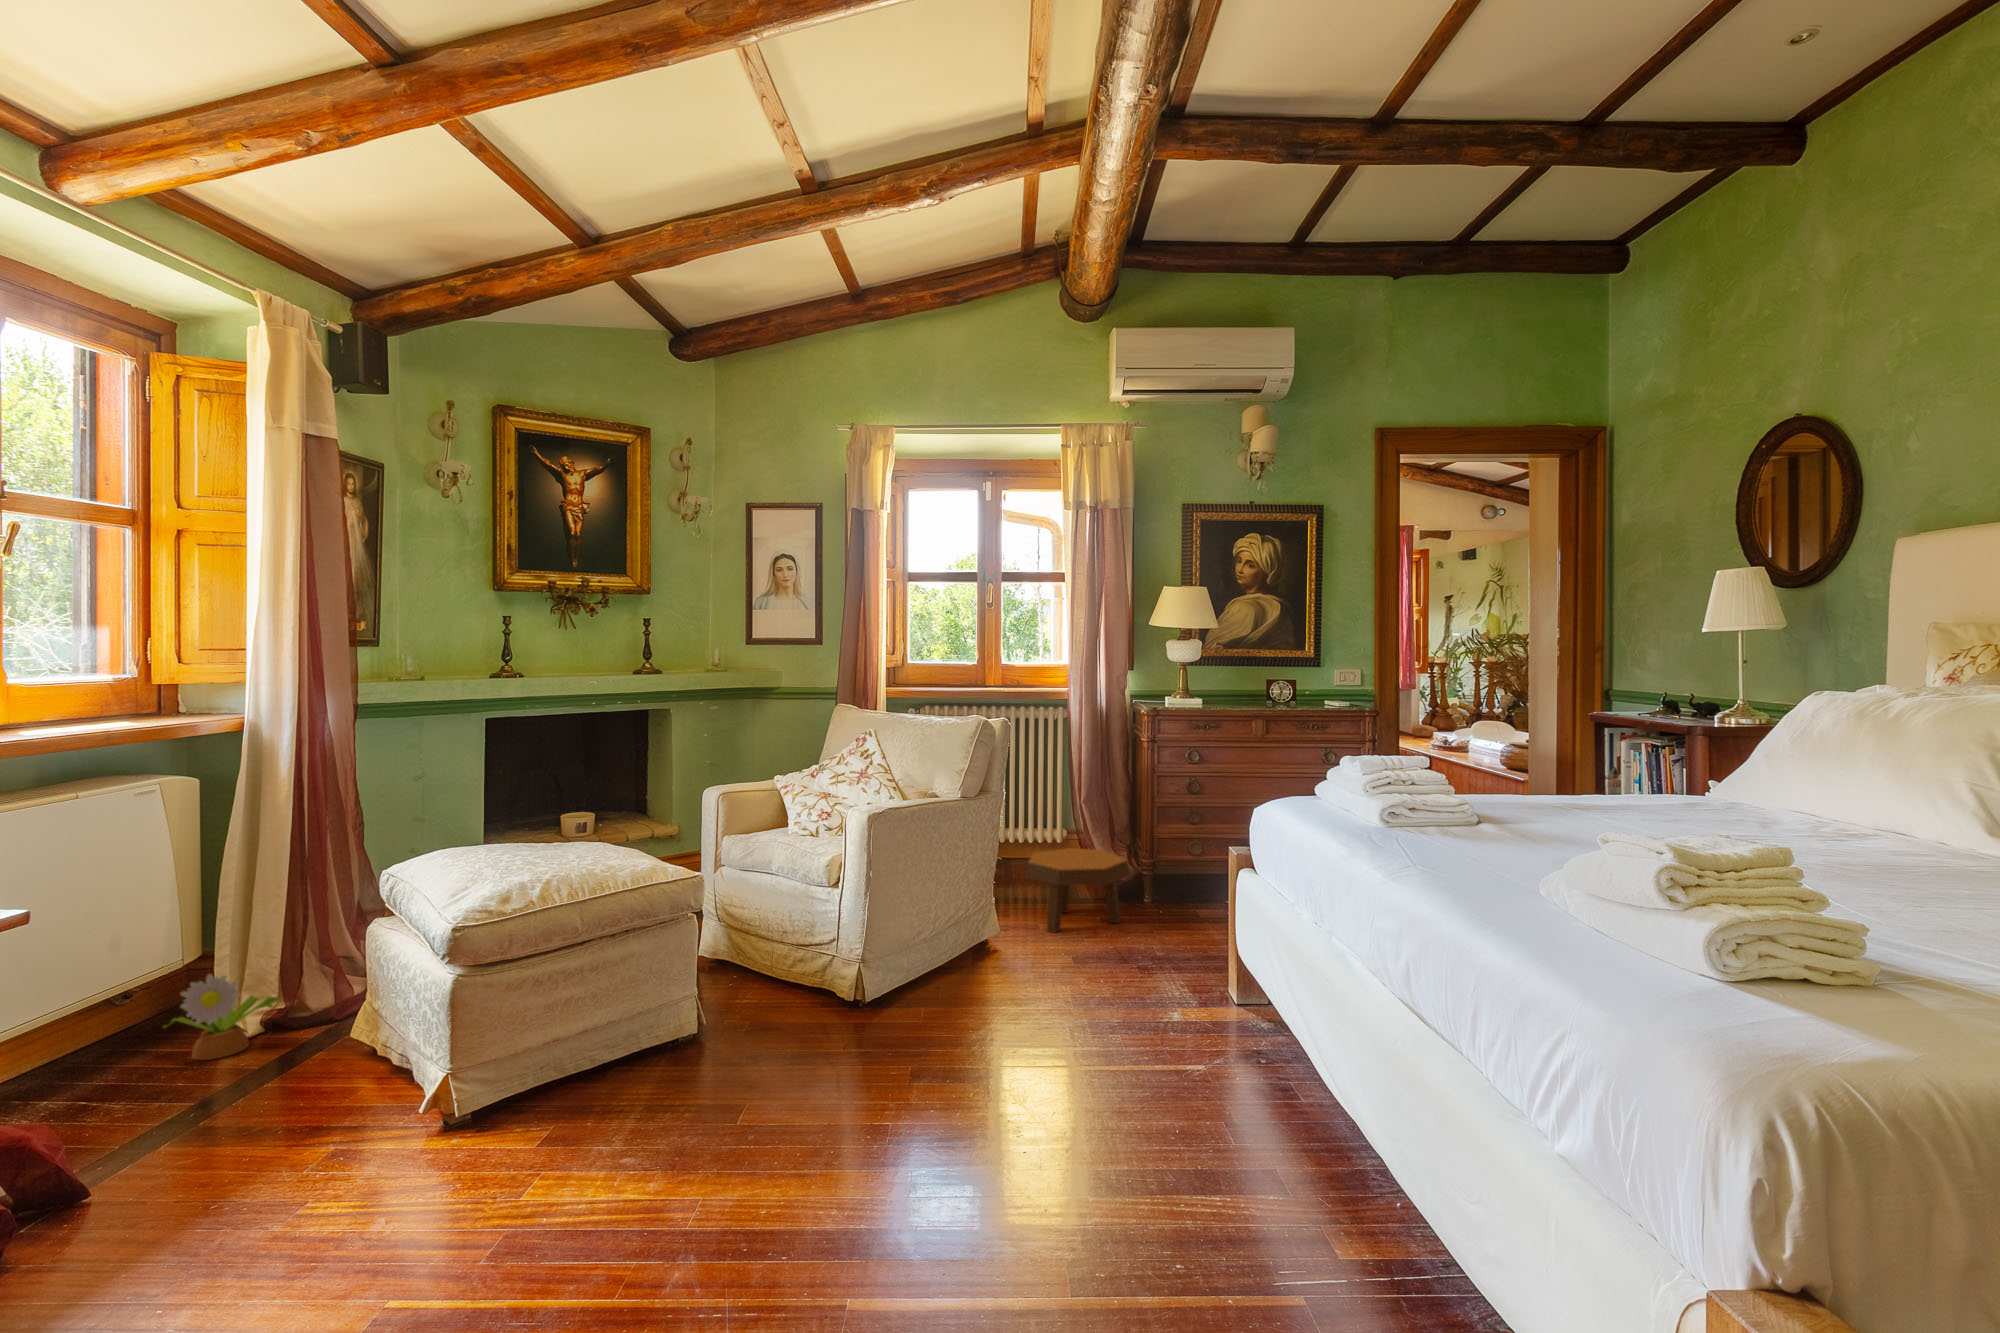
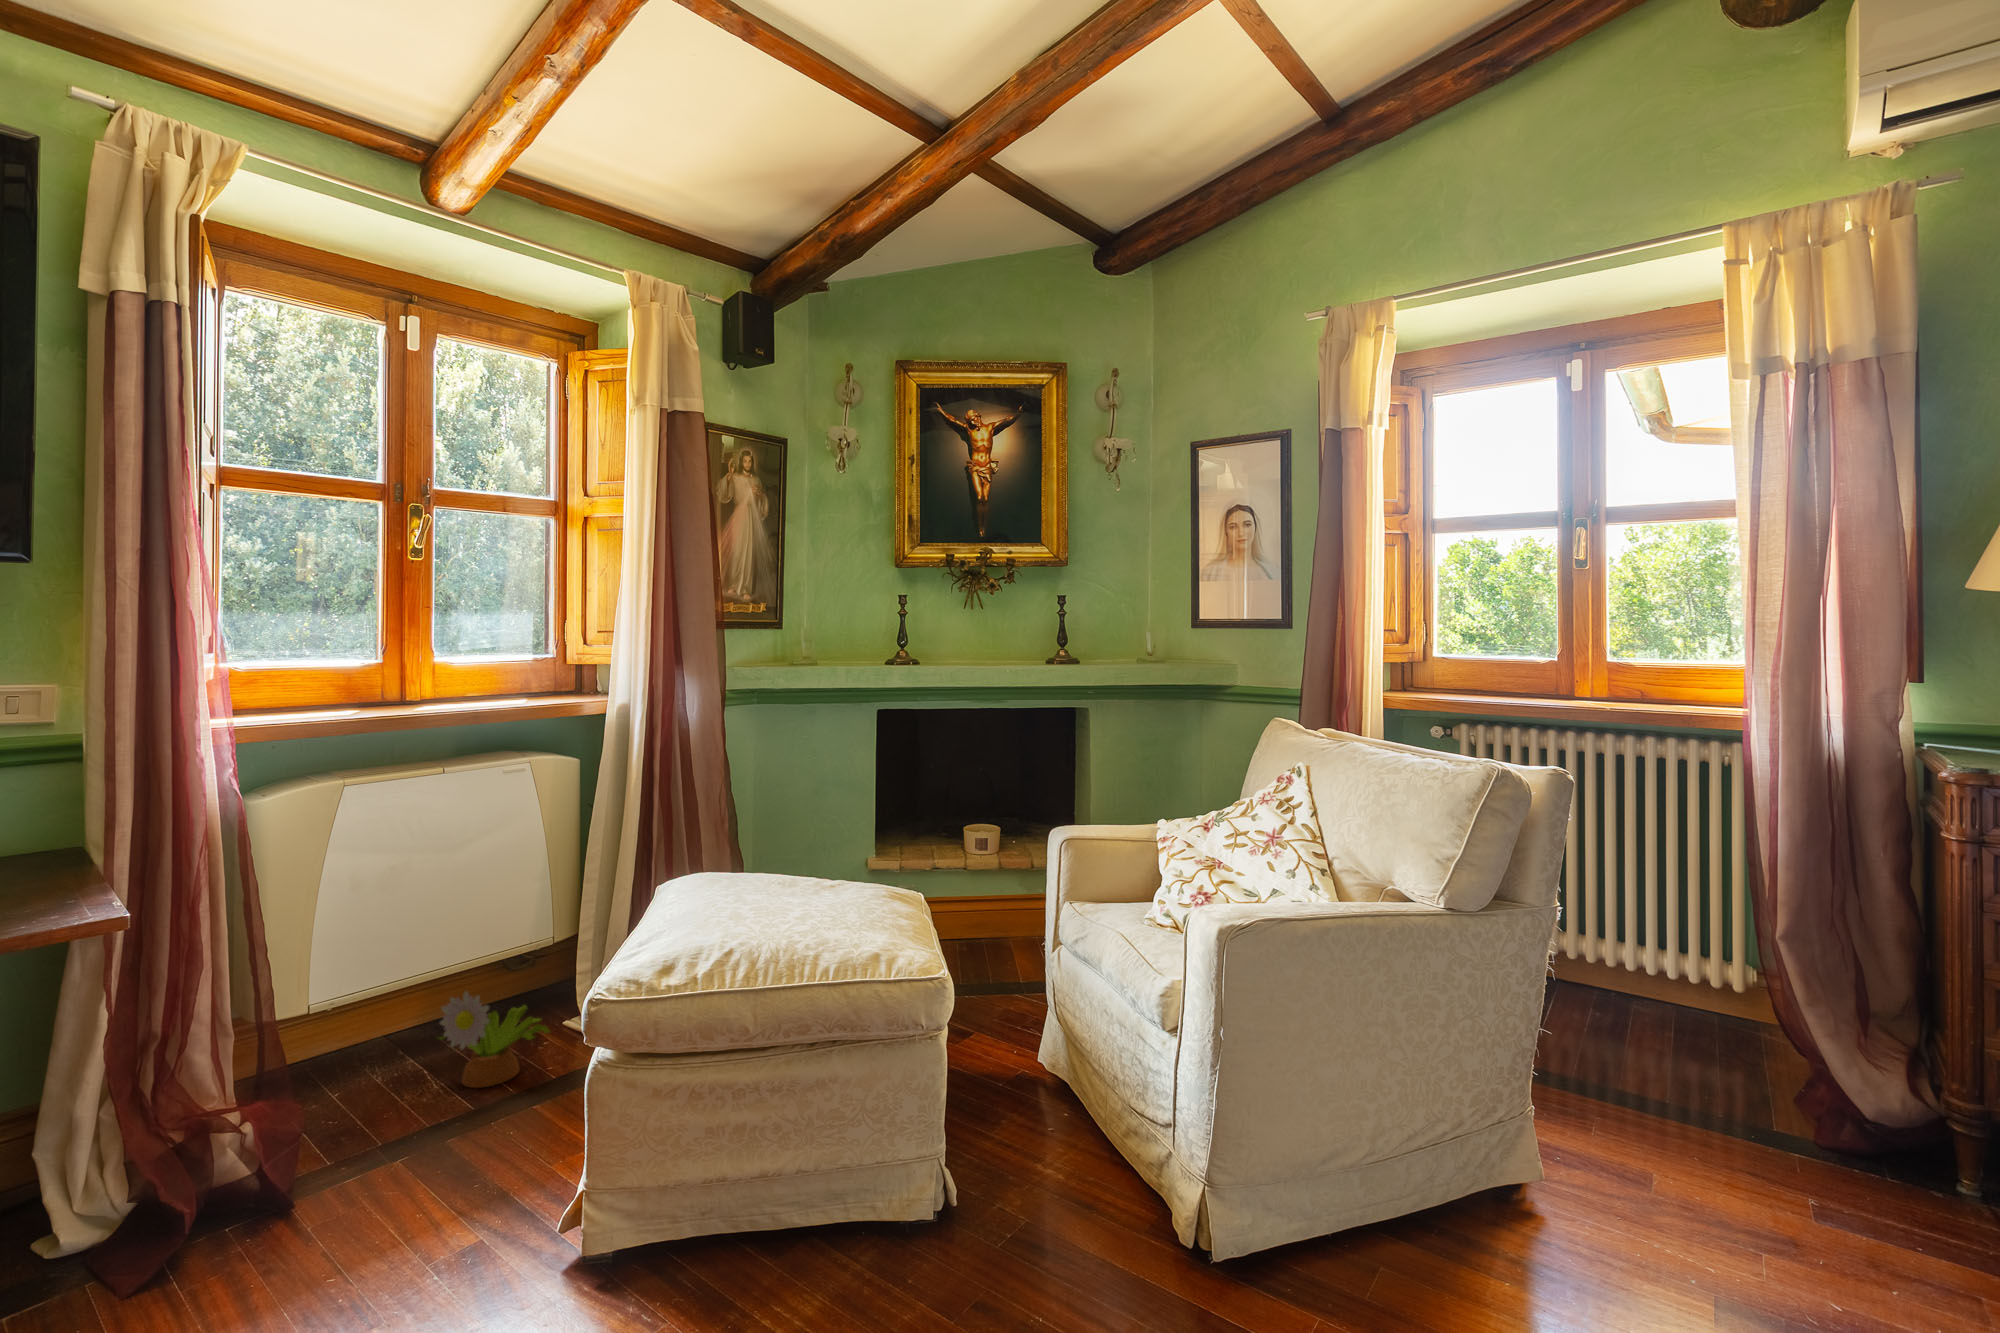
footstool: present [1026,848,1130,933] -> none [1615,1015,1901,1225]

